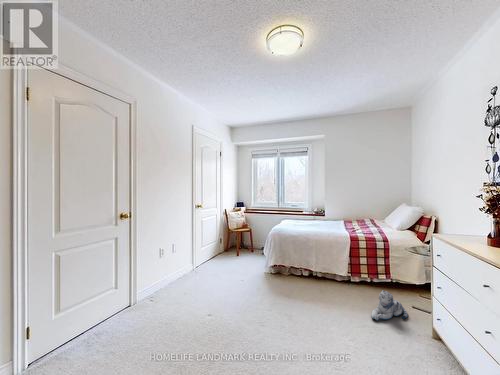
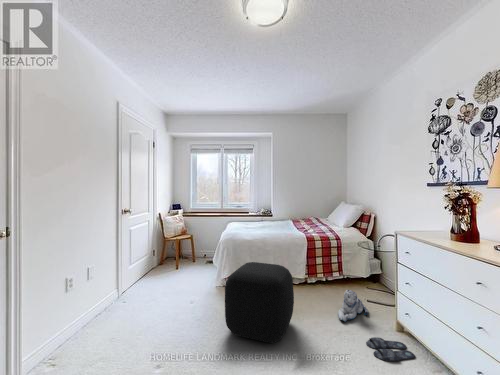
ottoman: none [260,254,323,324] -> present [225,262,294,343]
slippers: none [391,338,442,365] -> present [366,337,415,362]

